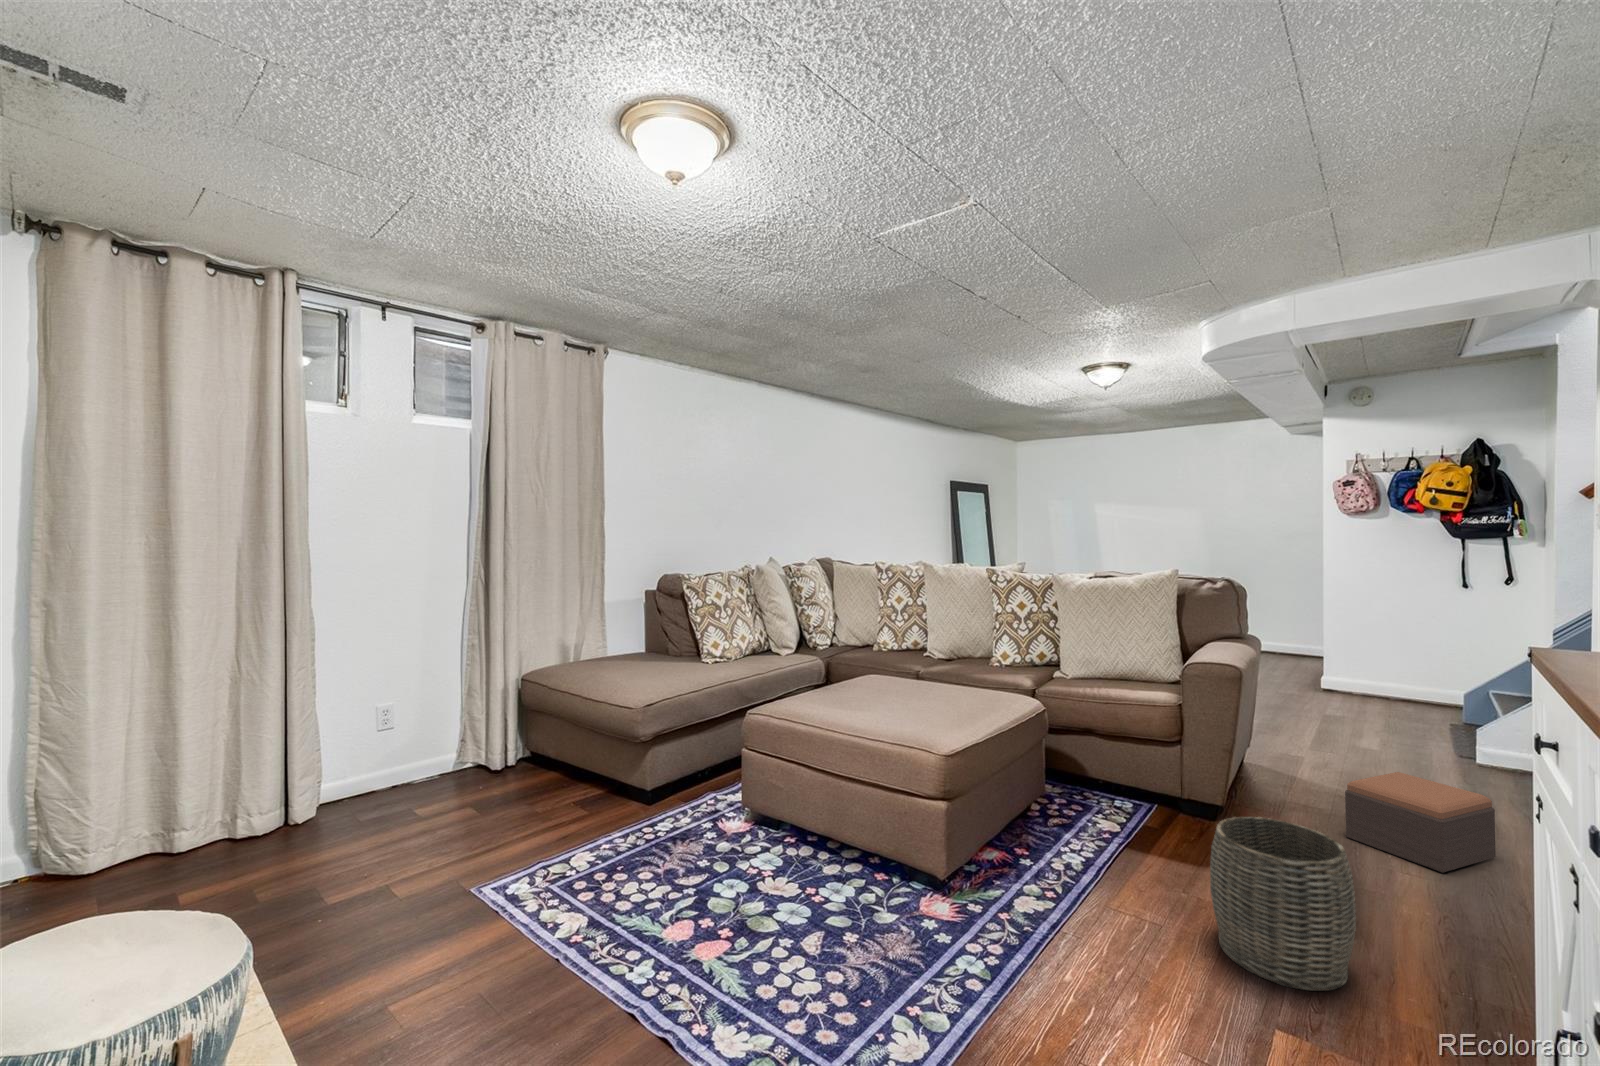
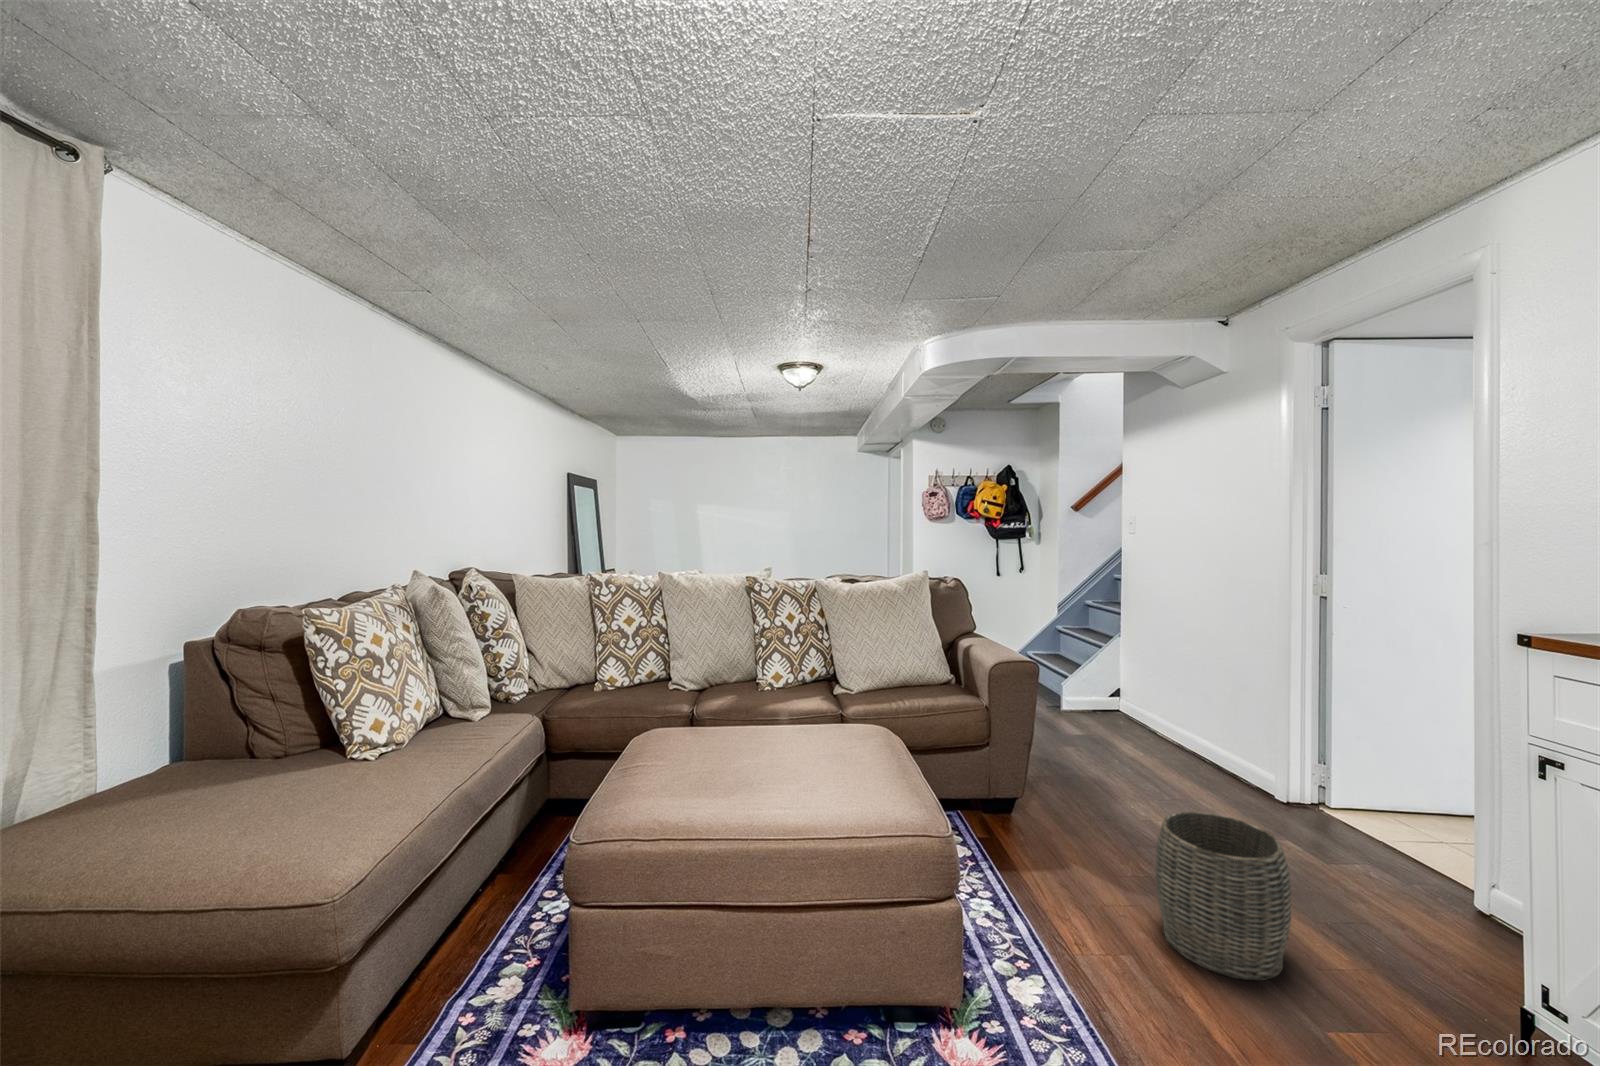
footstool: present [1345,772,1496,873] -> none [1088,730,1166,807]

